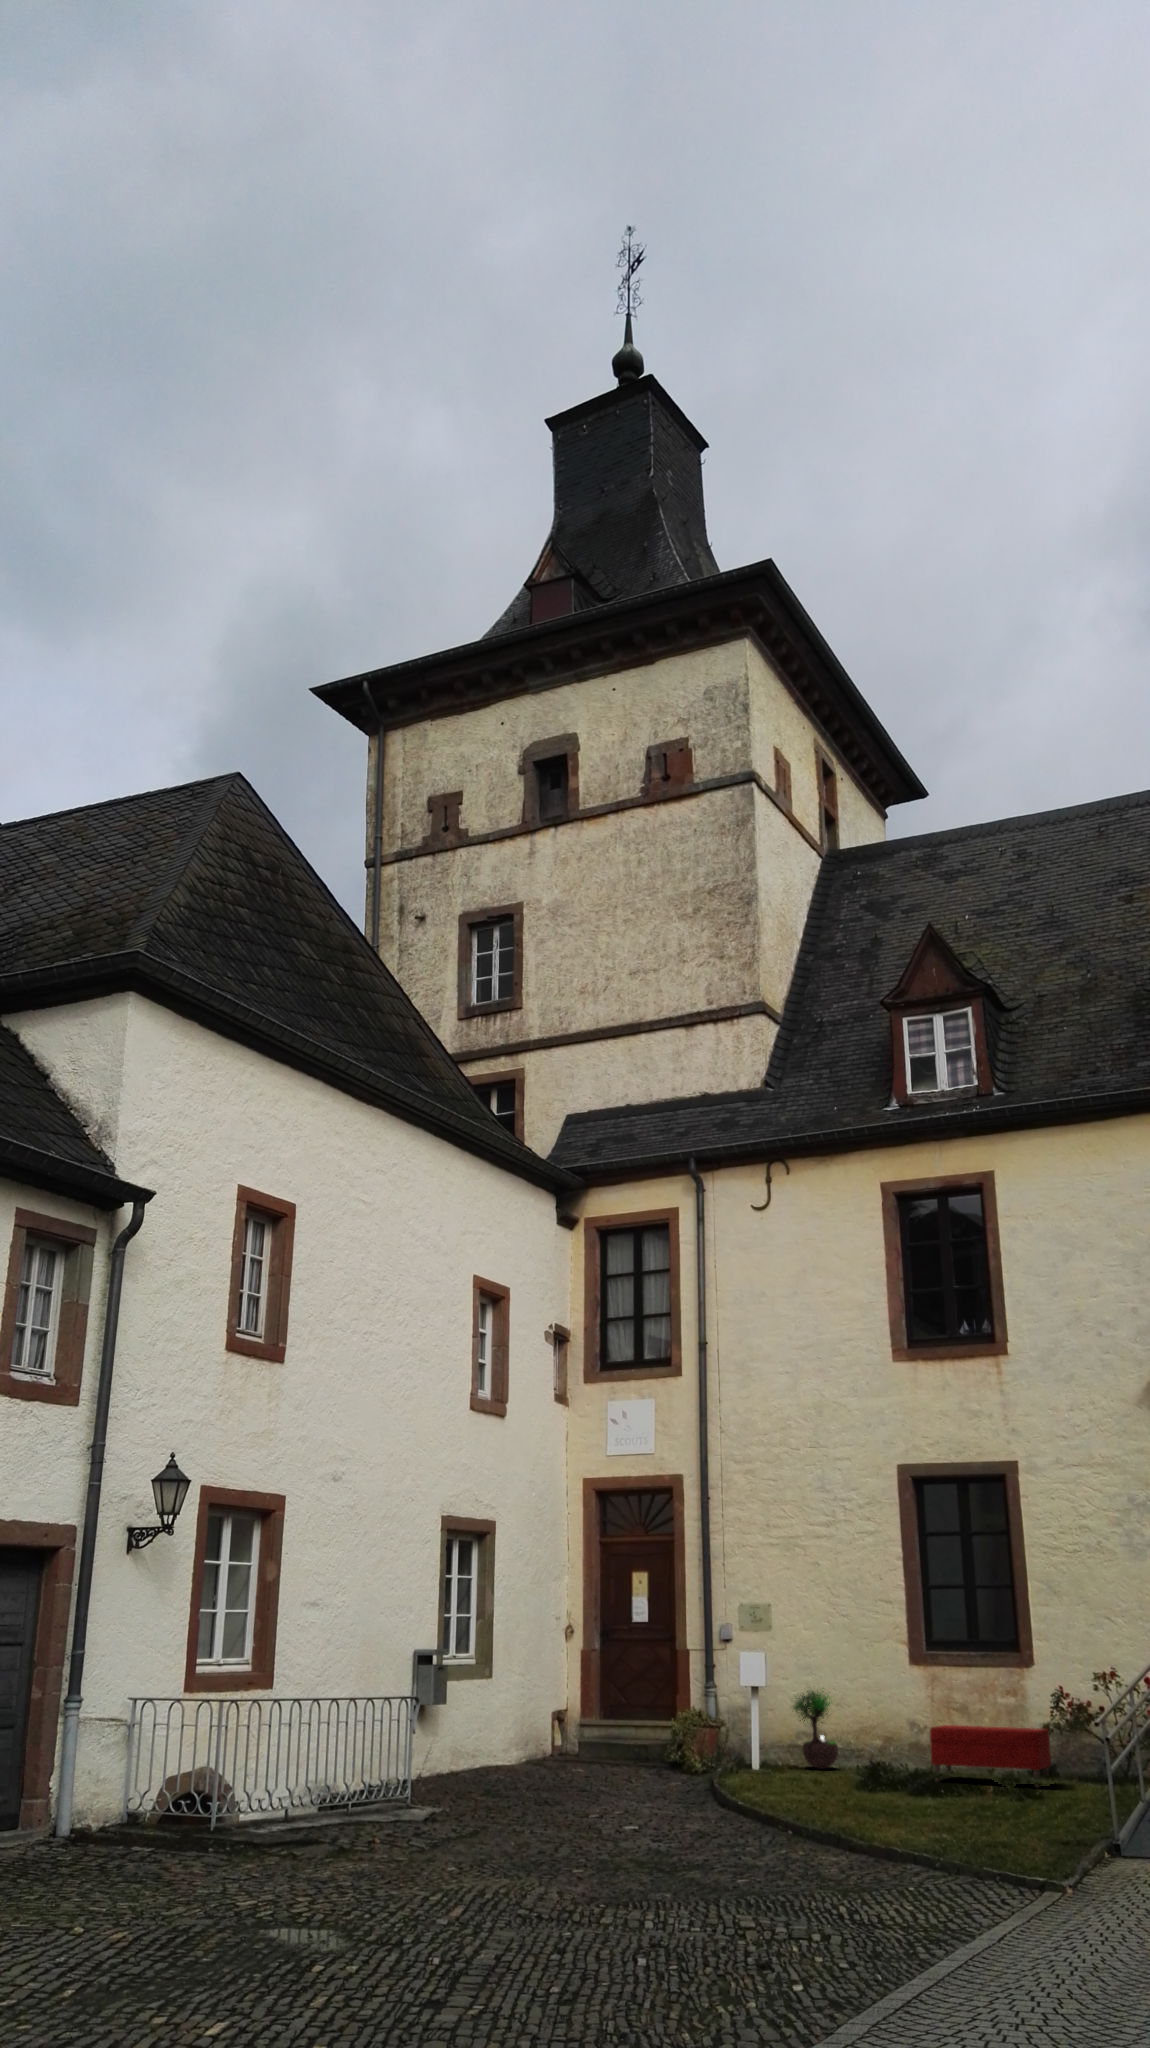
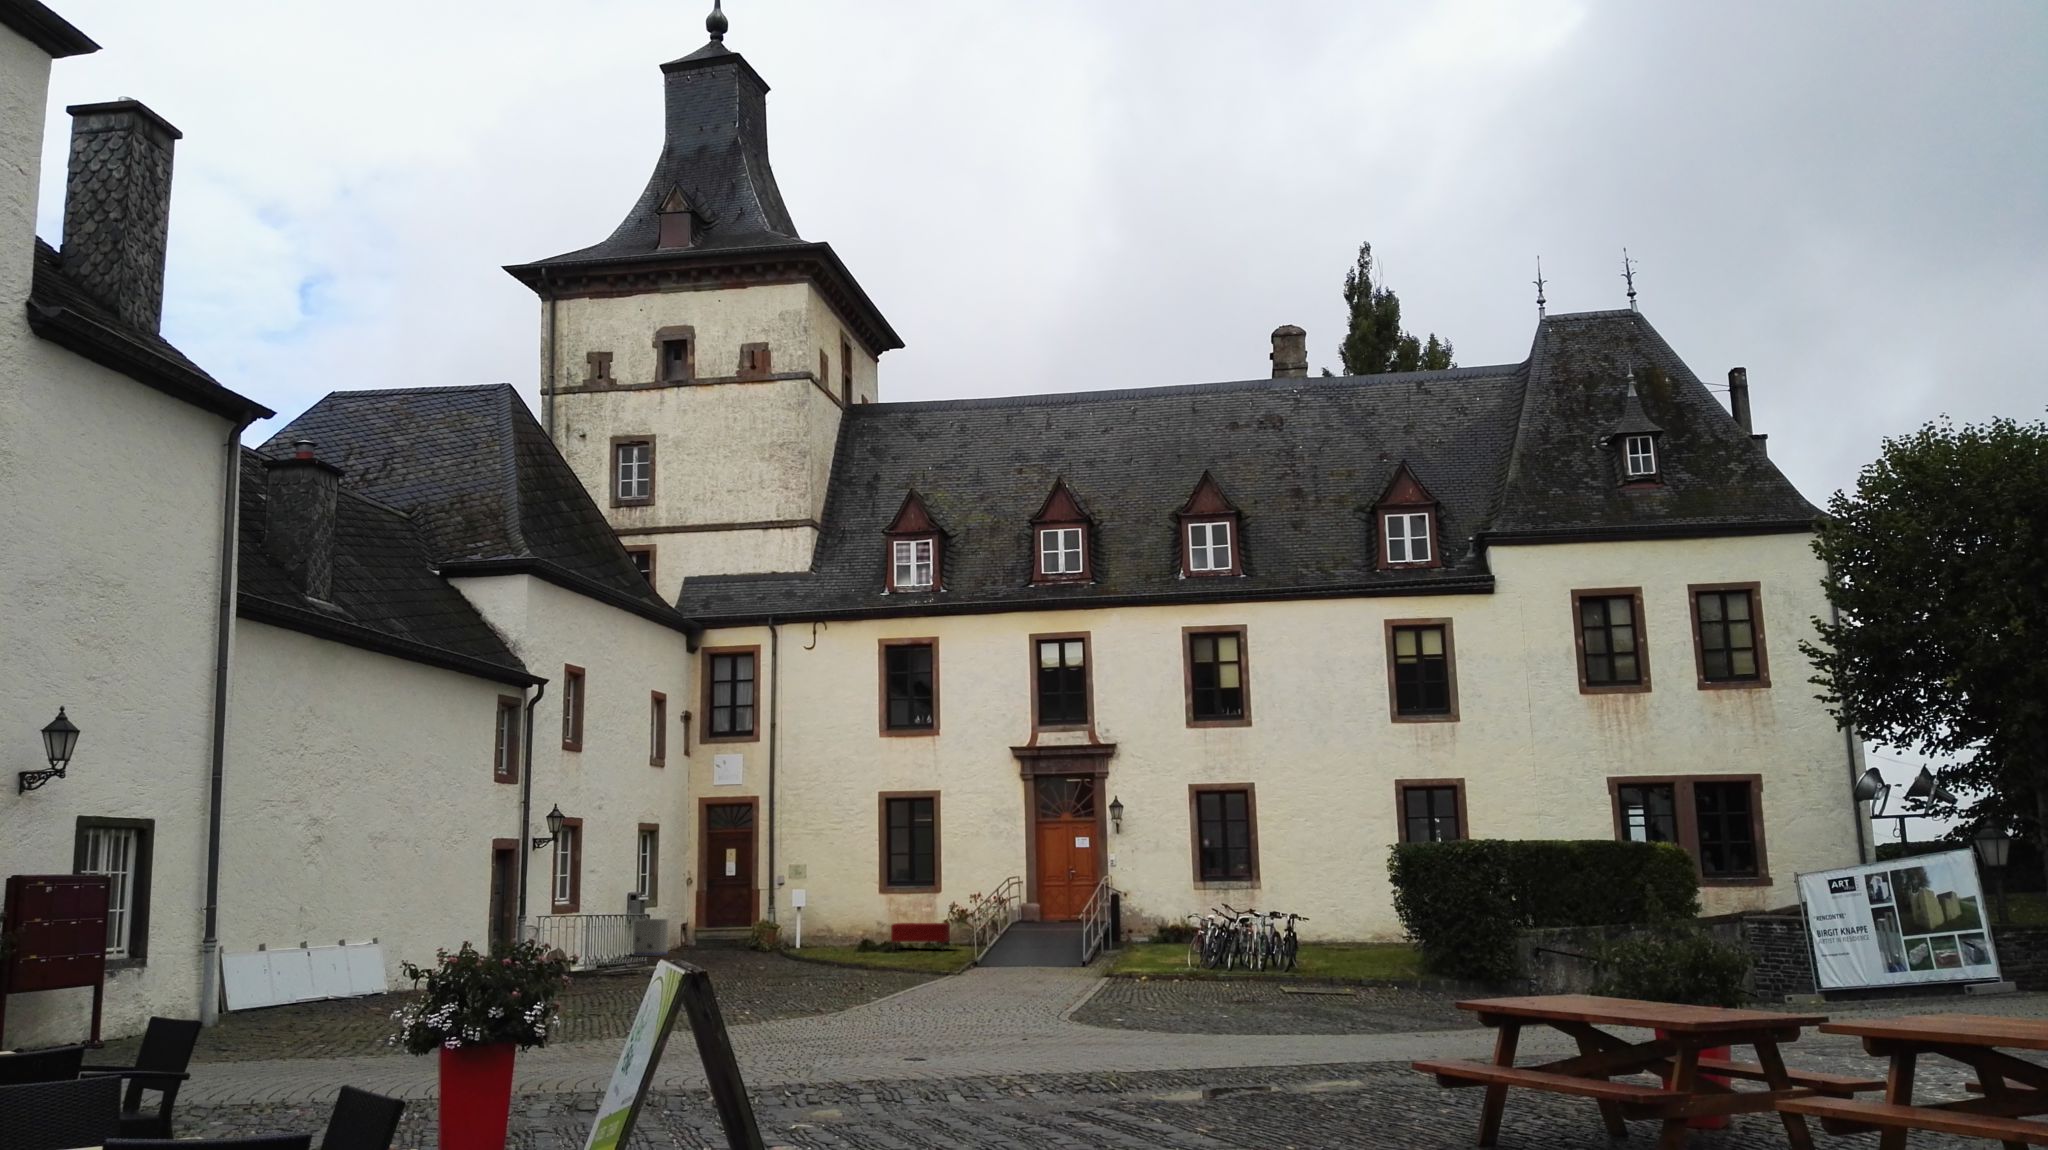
potted tree: present [793,1688,838,1769] -> none [817,903,842,947]
trash can: none [419,1705,488,1782] -> present [633,919,668,956]

